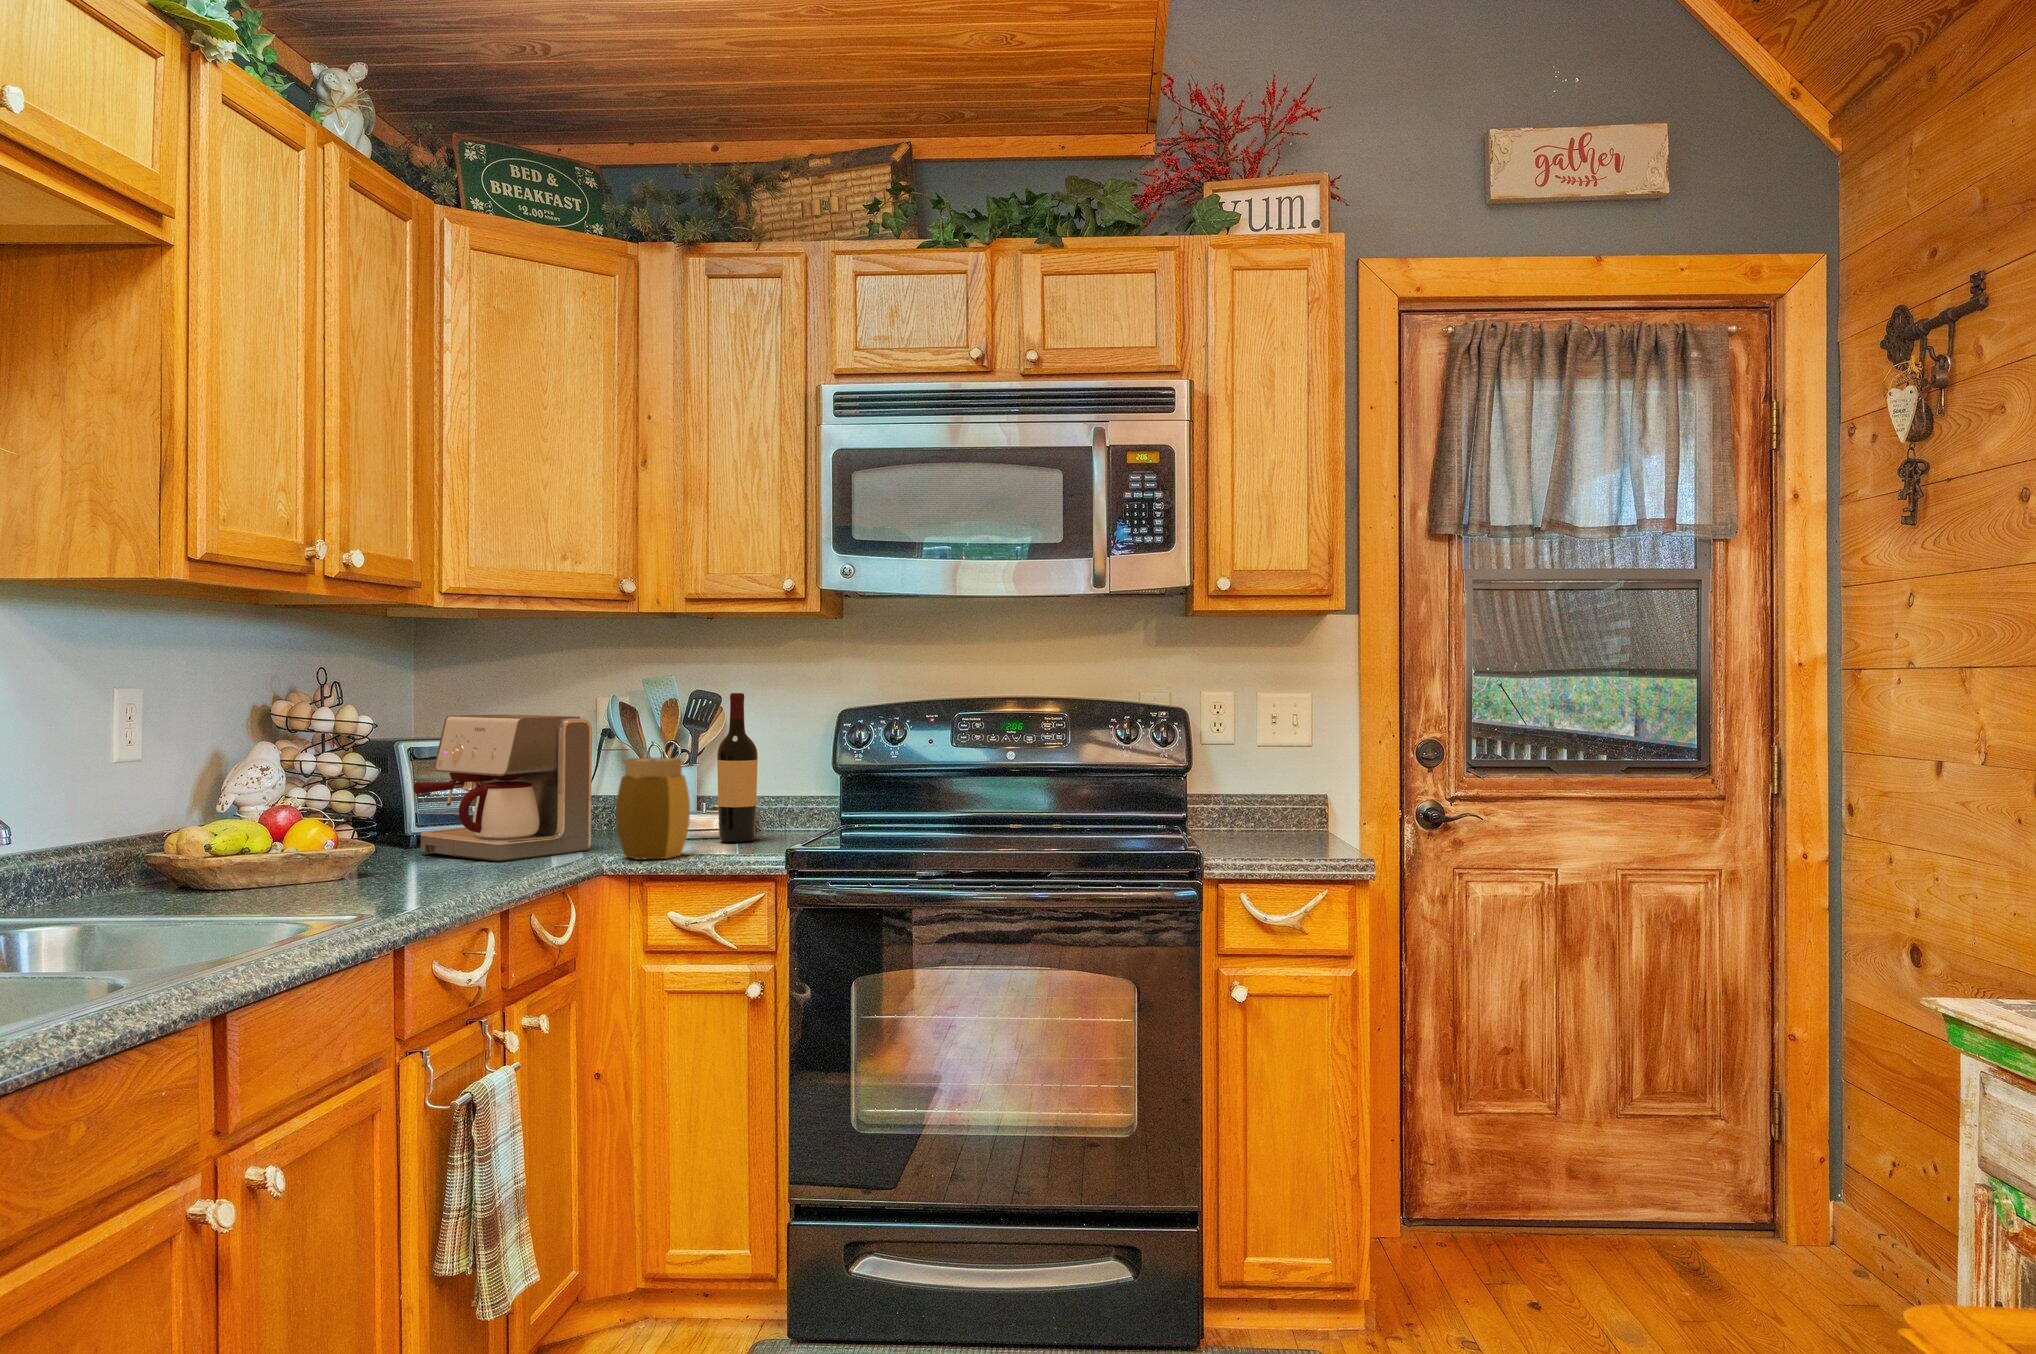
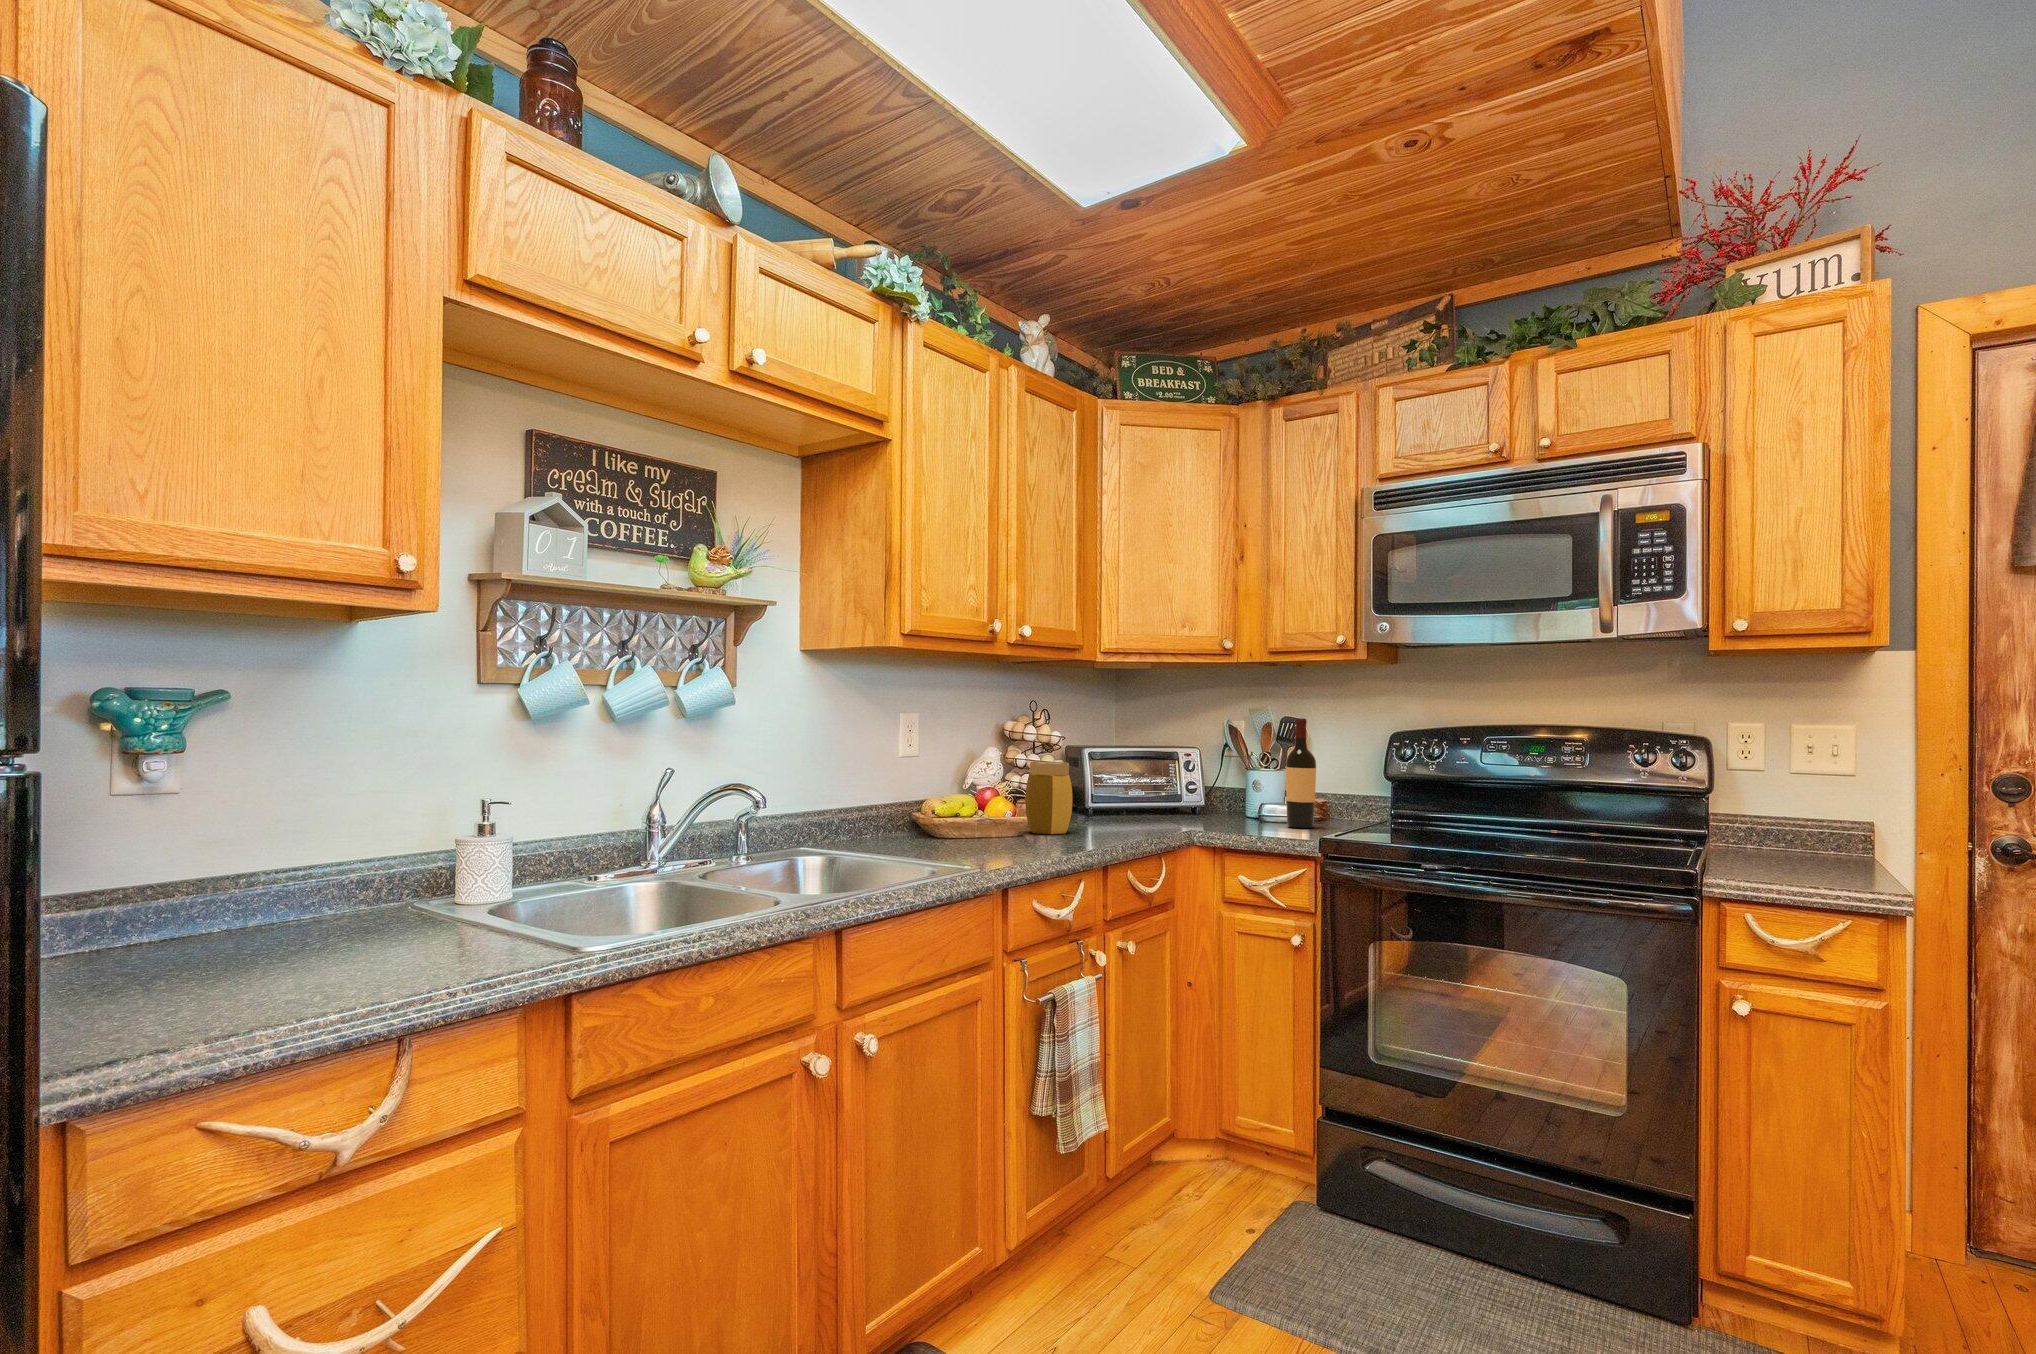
coffee maker: present [414,714,592,862] -> none [1089,729,1199,826]
jar: present [616,758,690,859] -> present [1025,761,1073,834]

